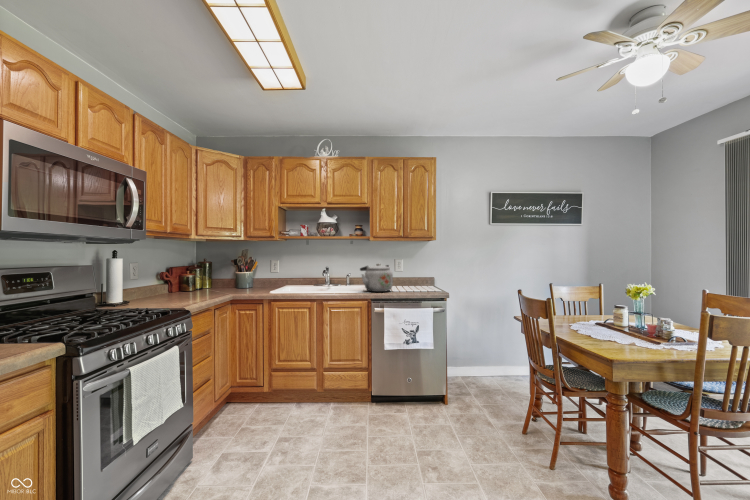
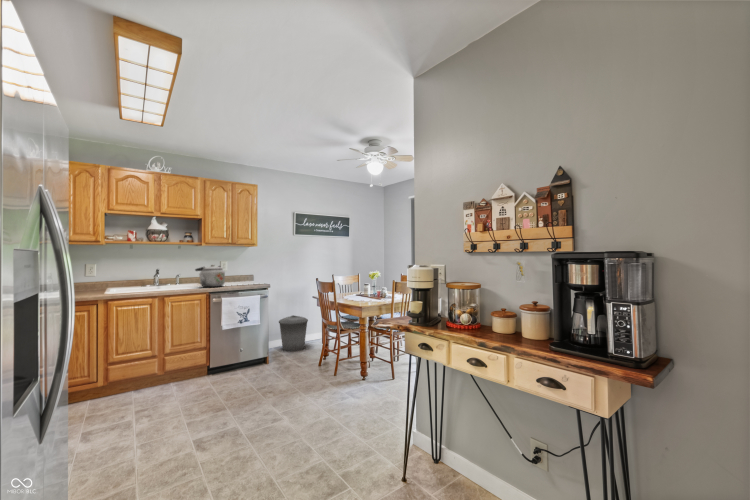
trash can: none [466,337,509,390] -> present [279,315,308,351]

